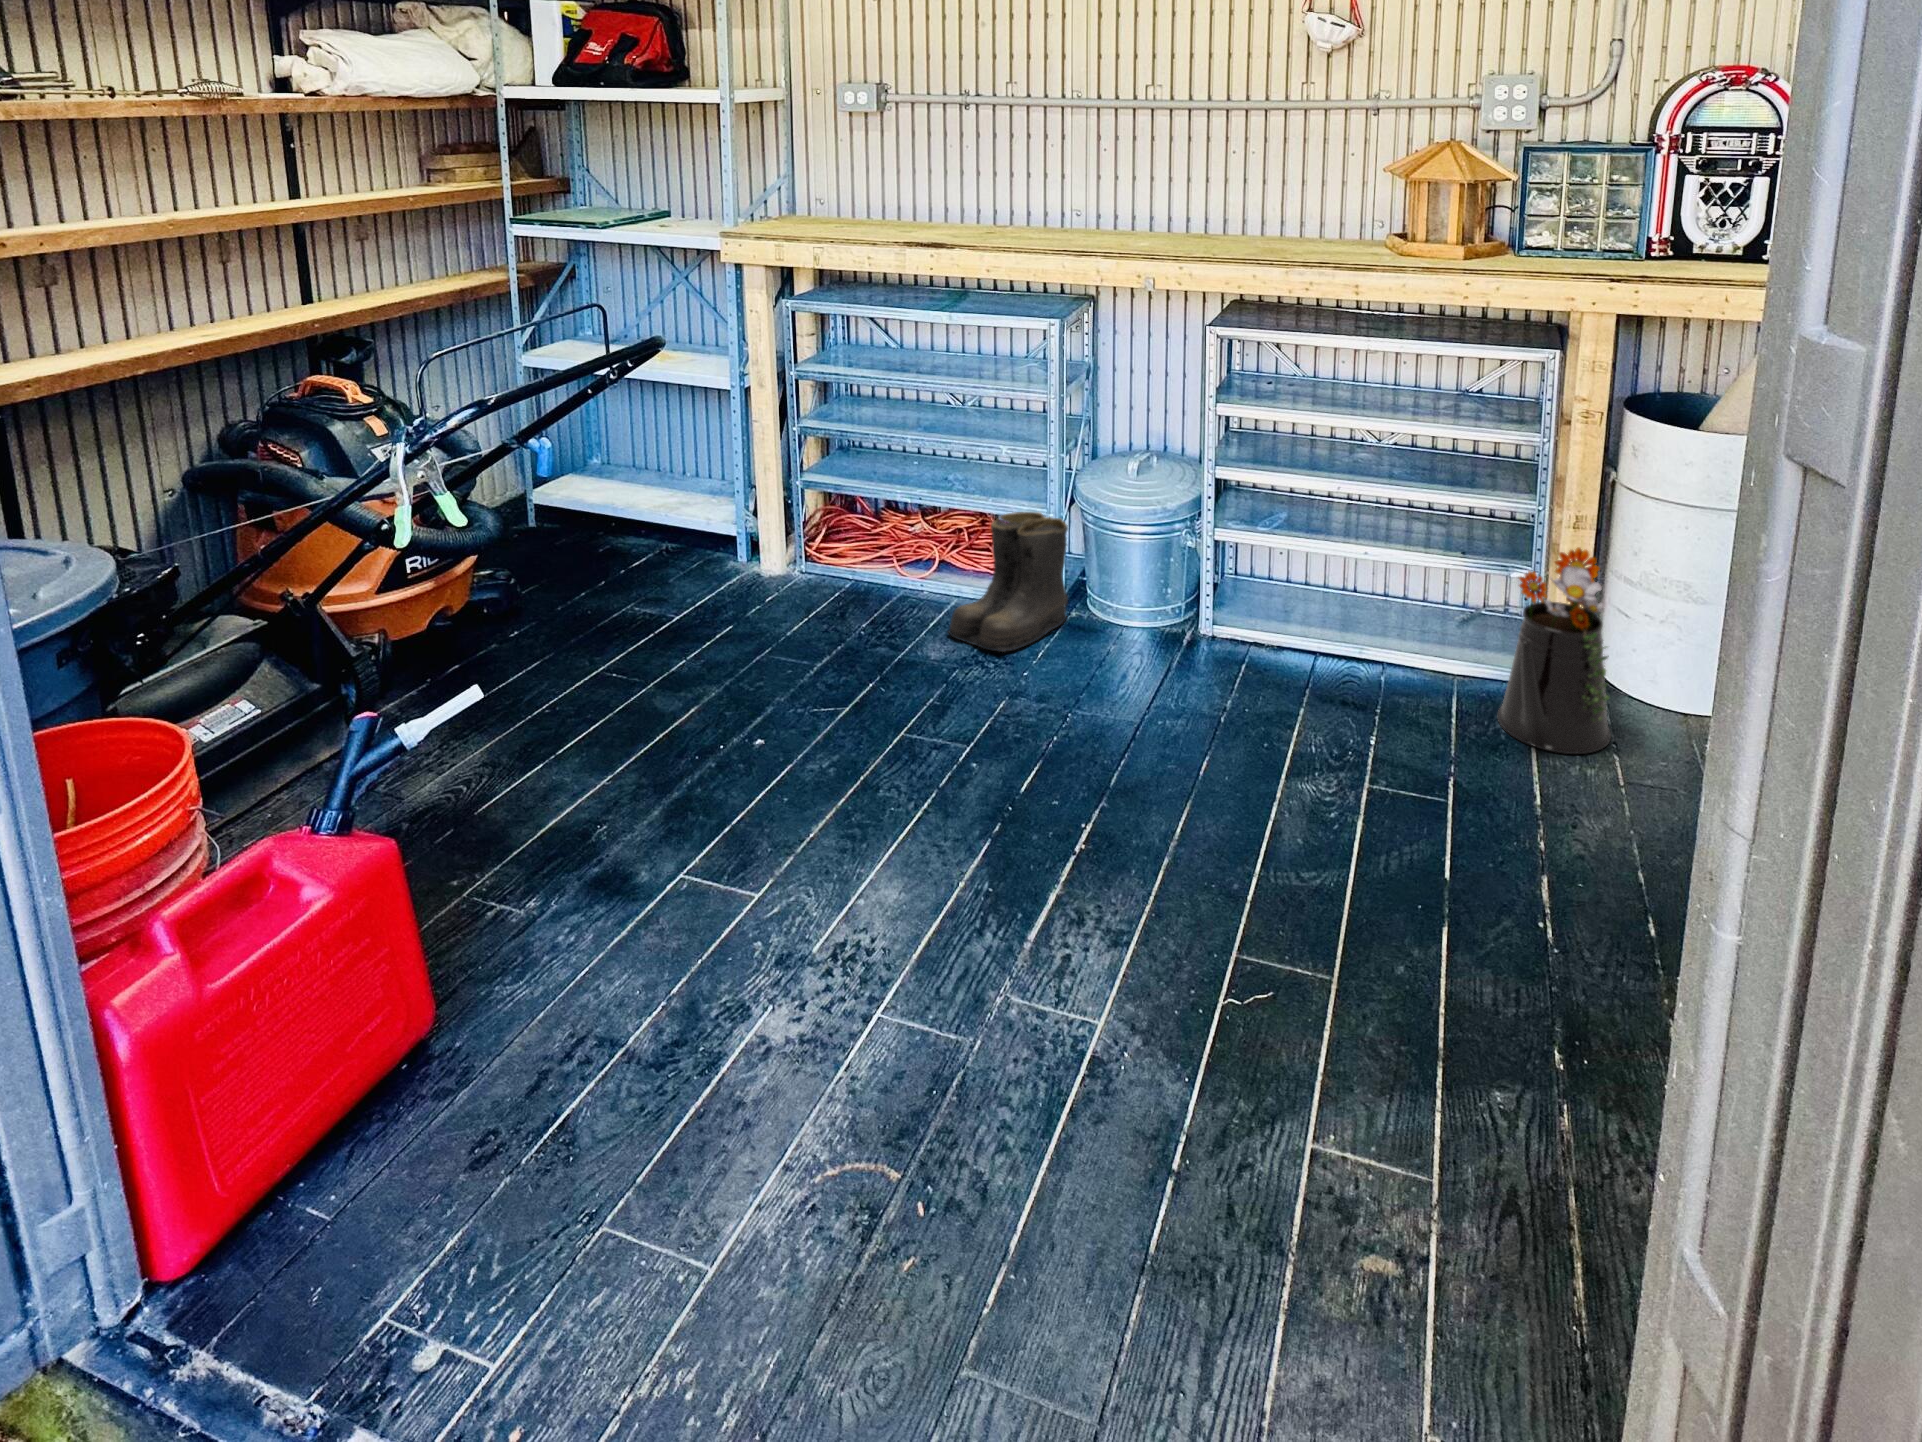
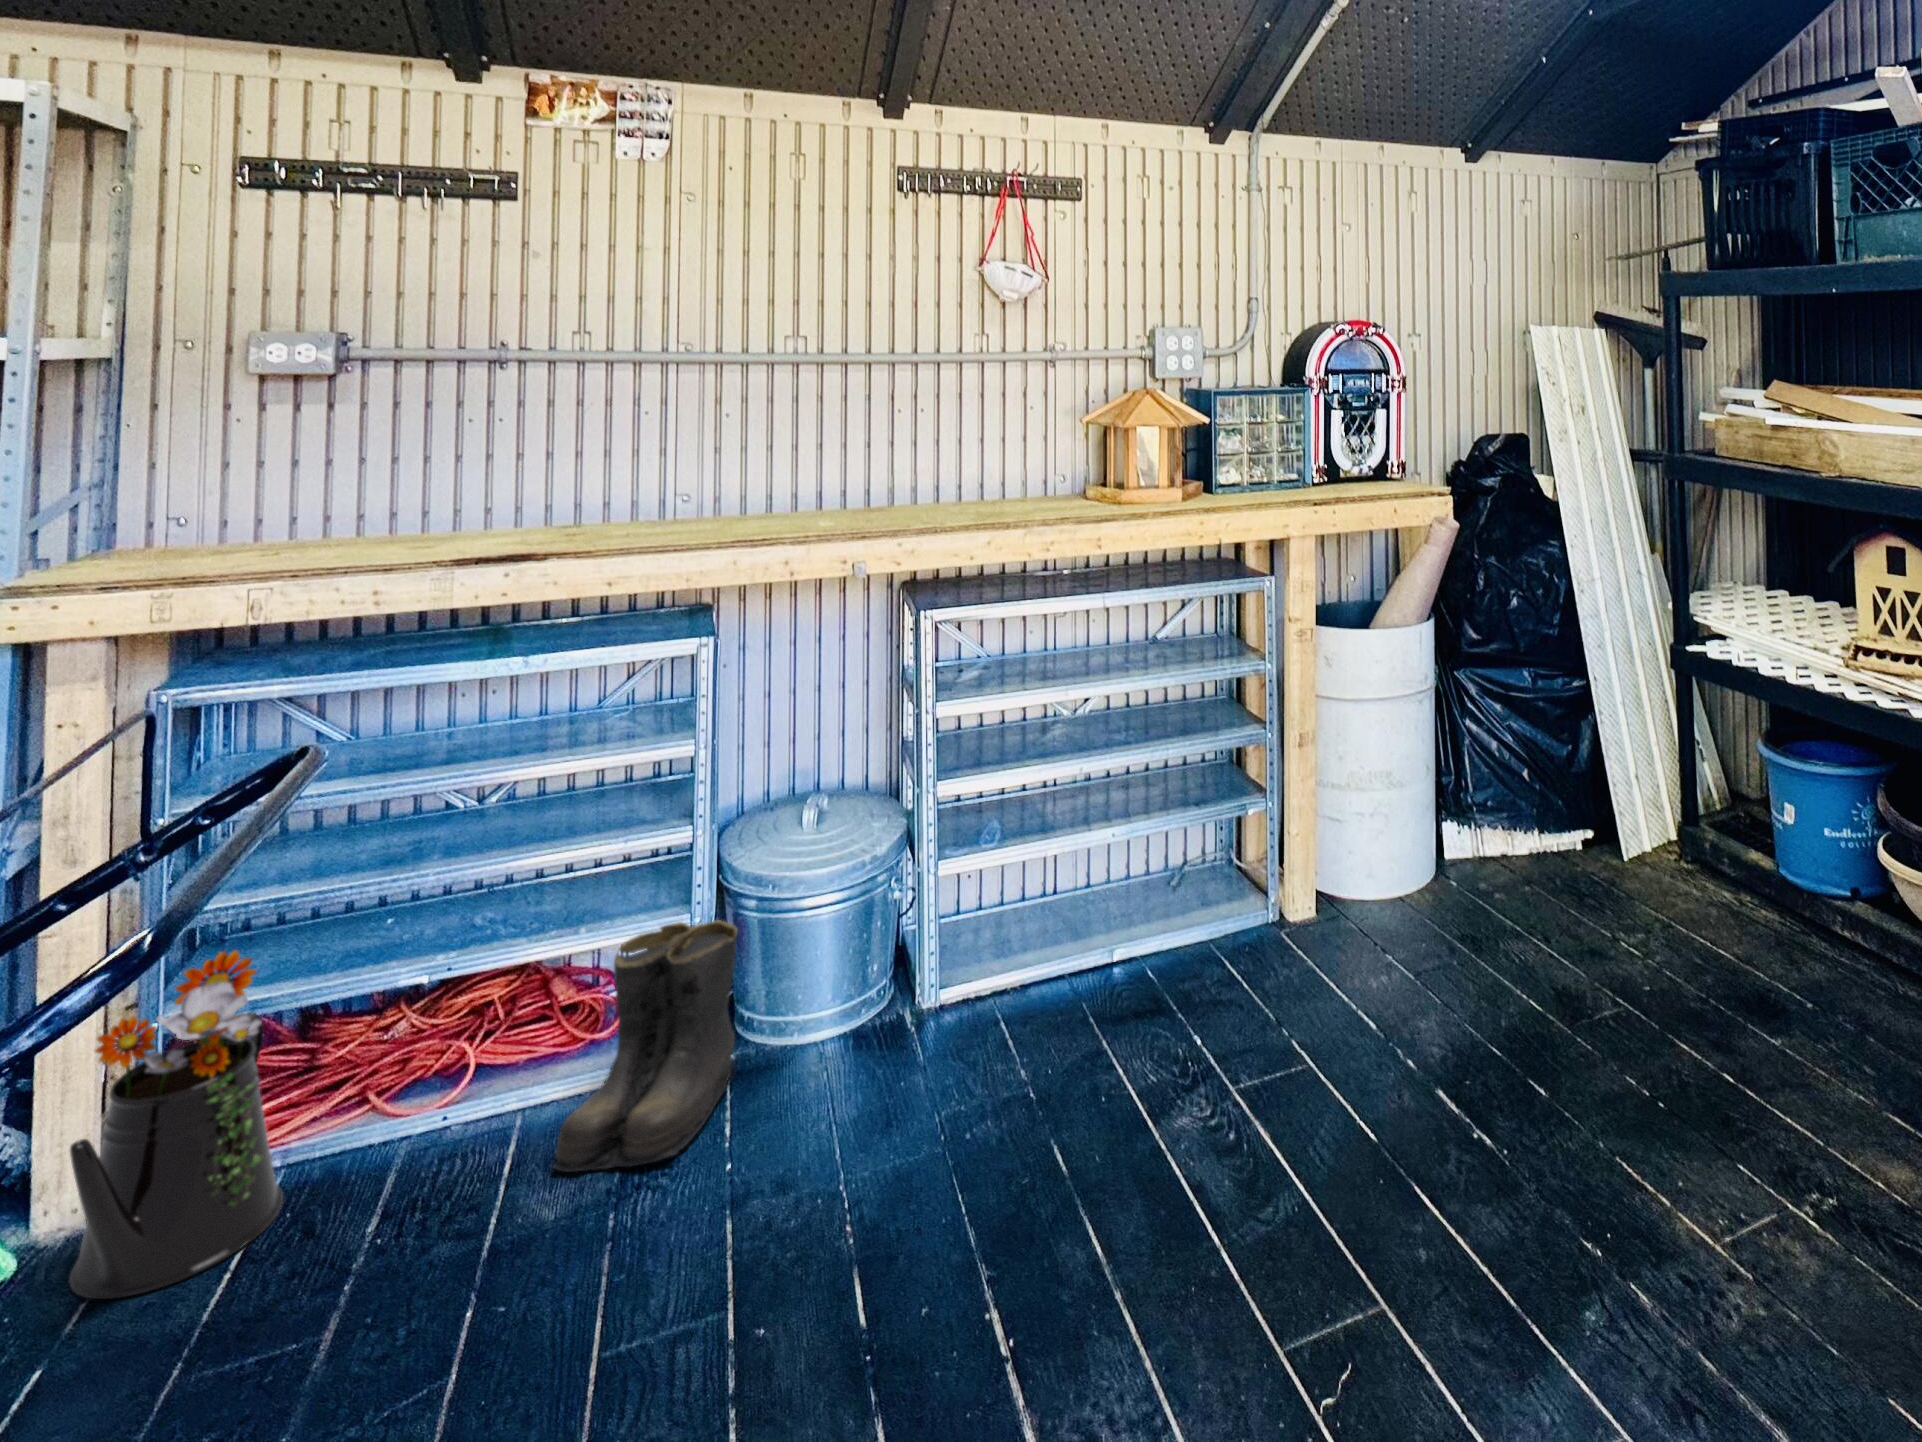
watering can: present [1498,547,1611,754] -> present [70,951,283,1299]

